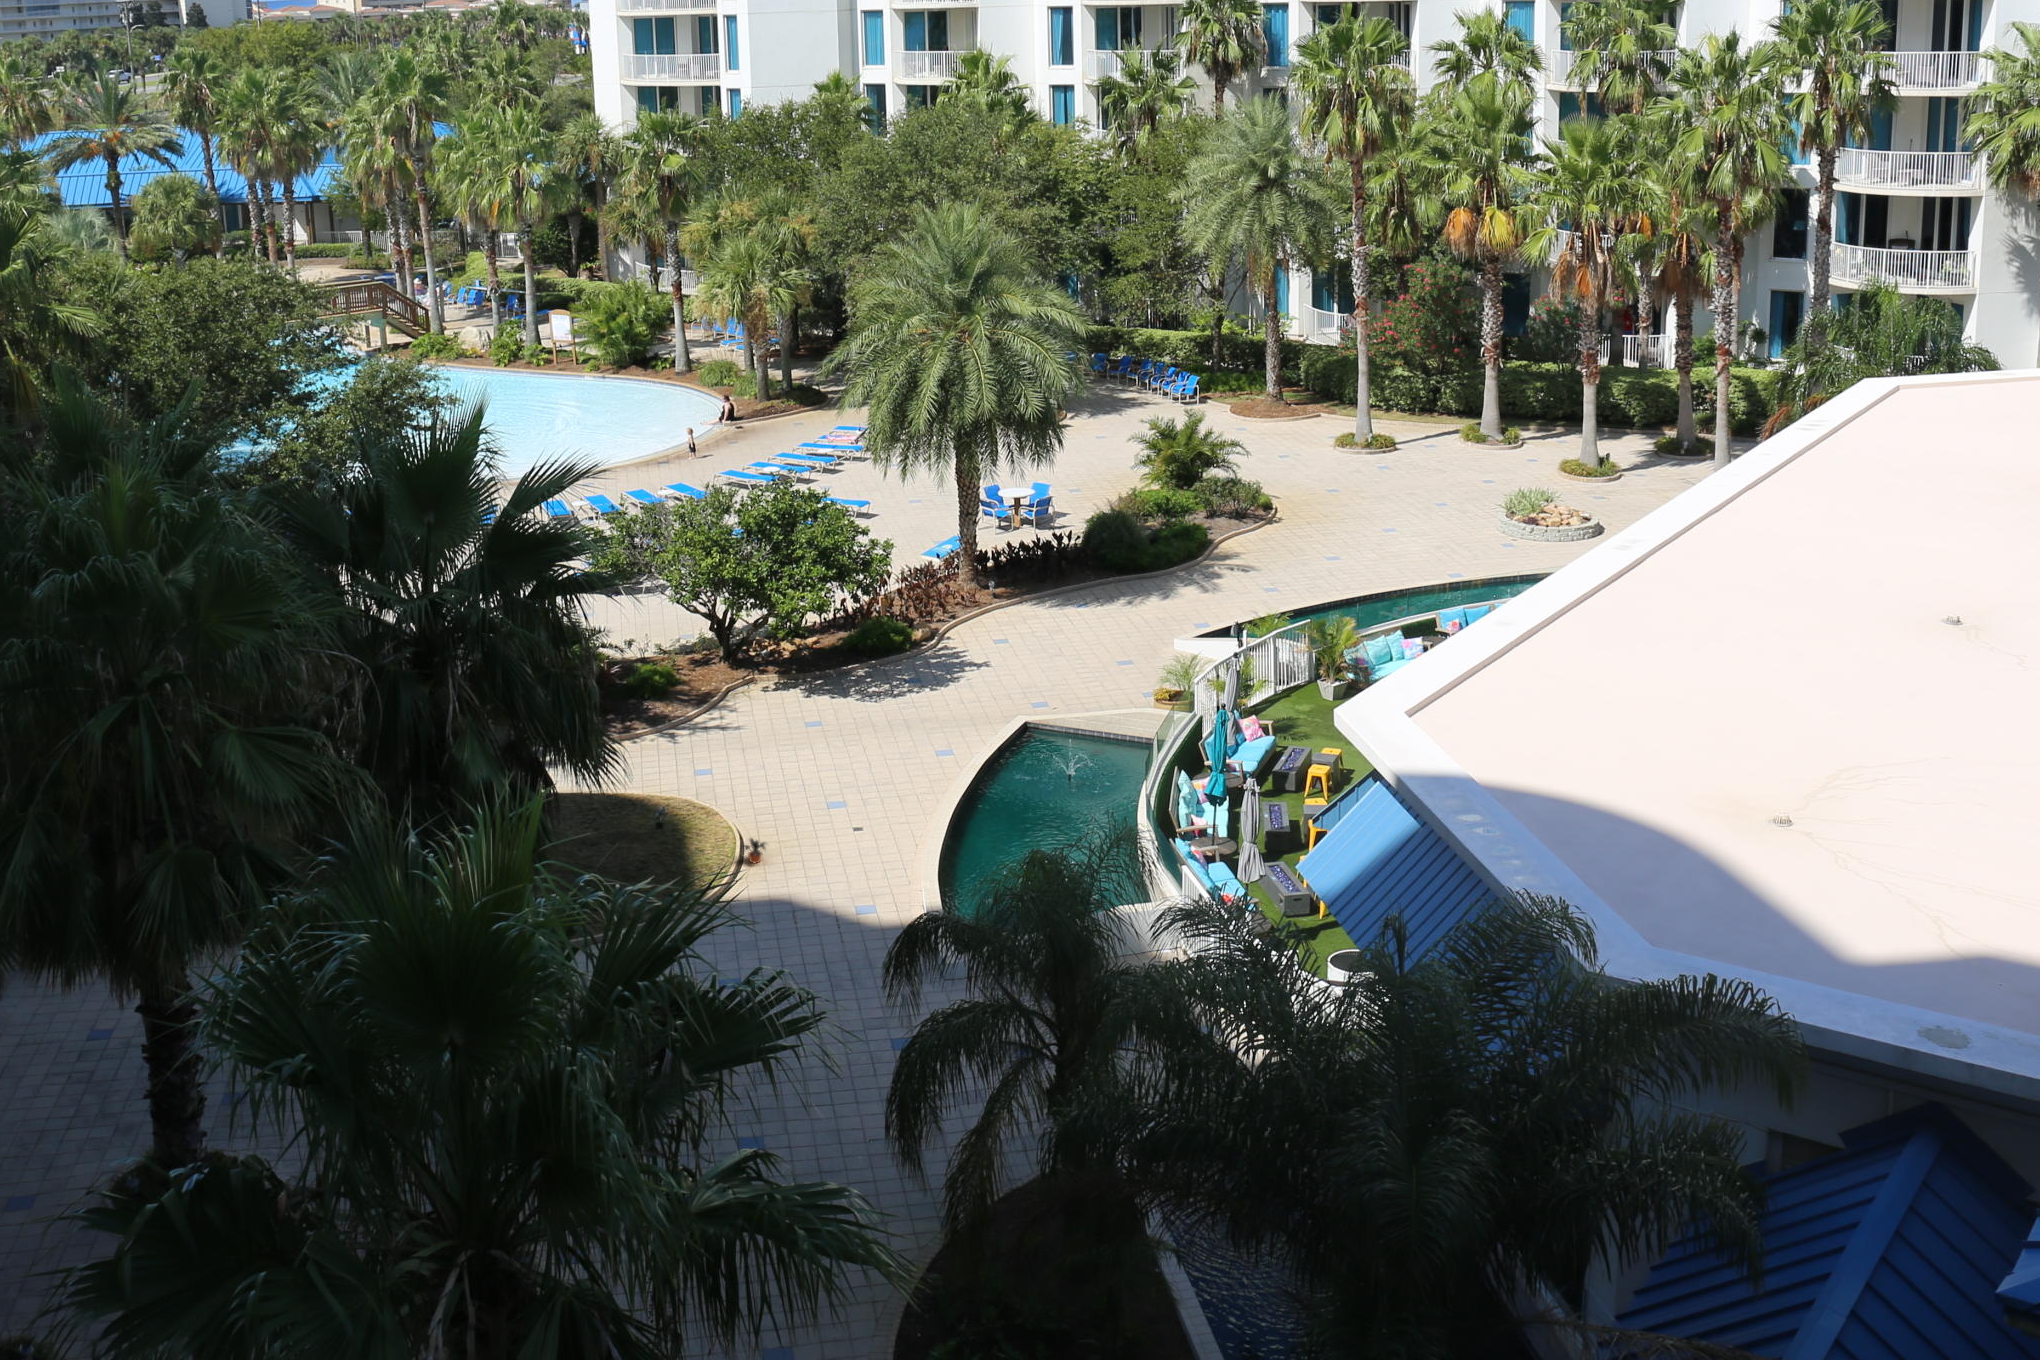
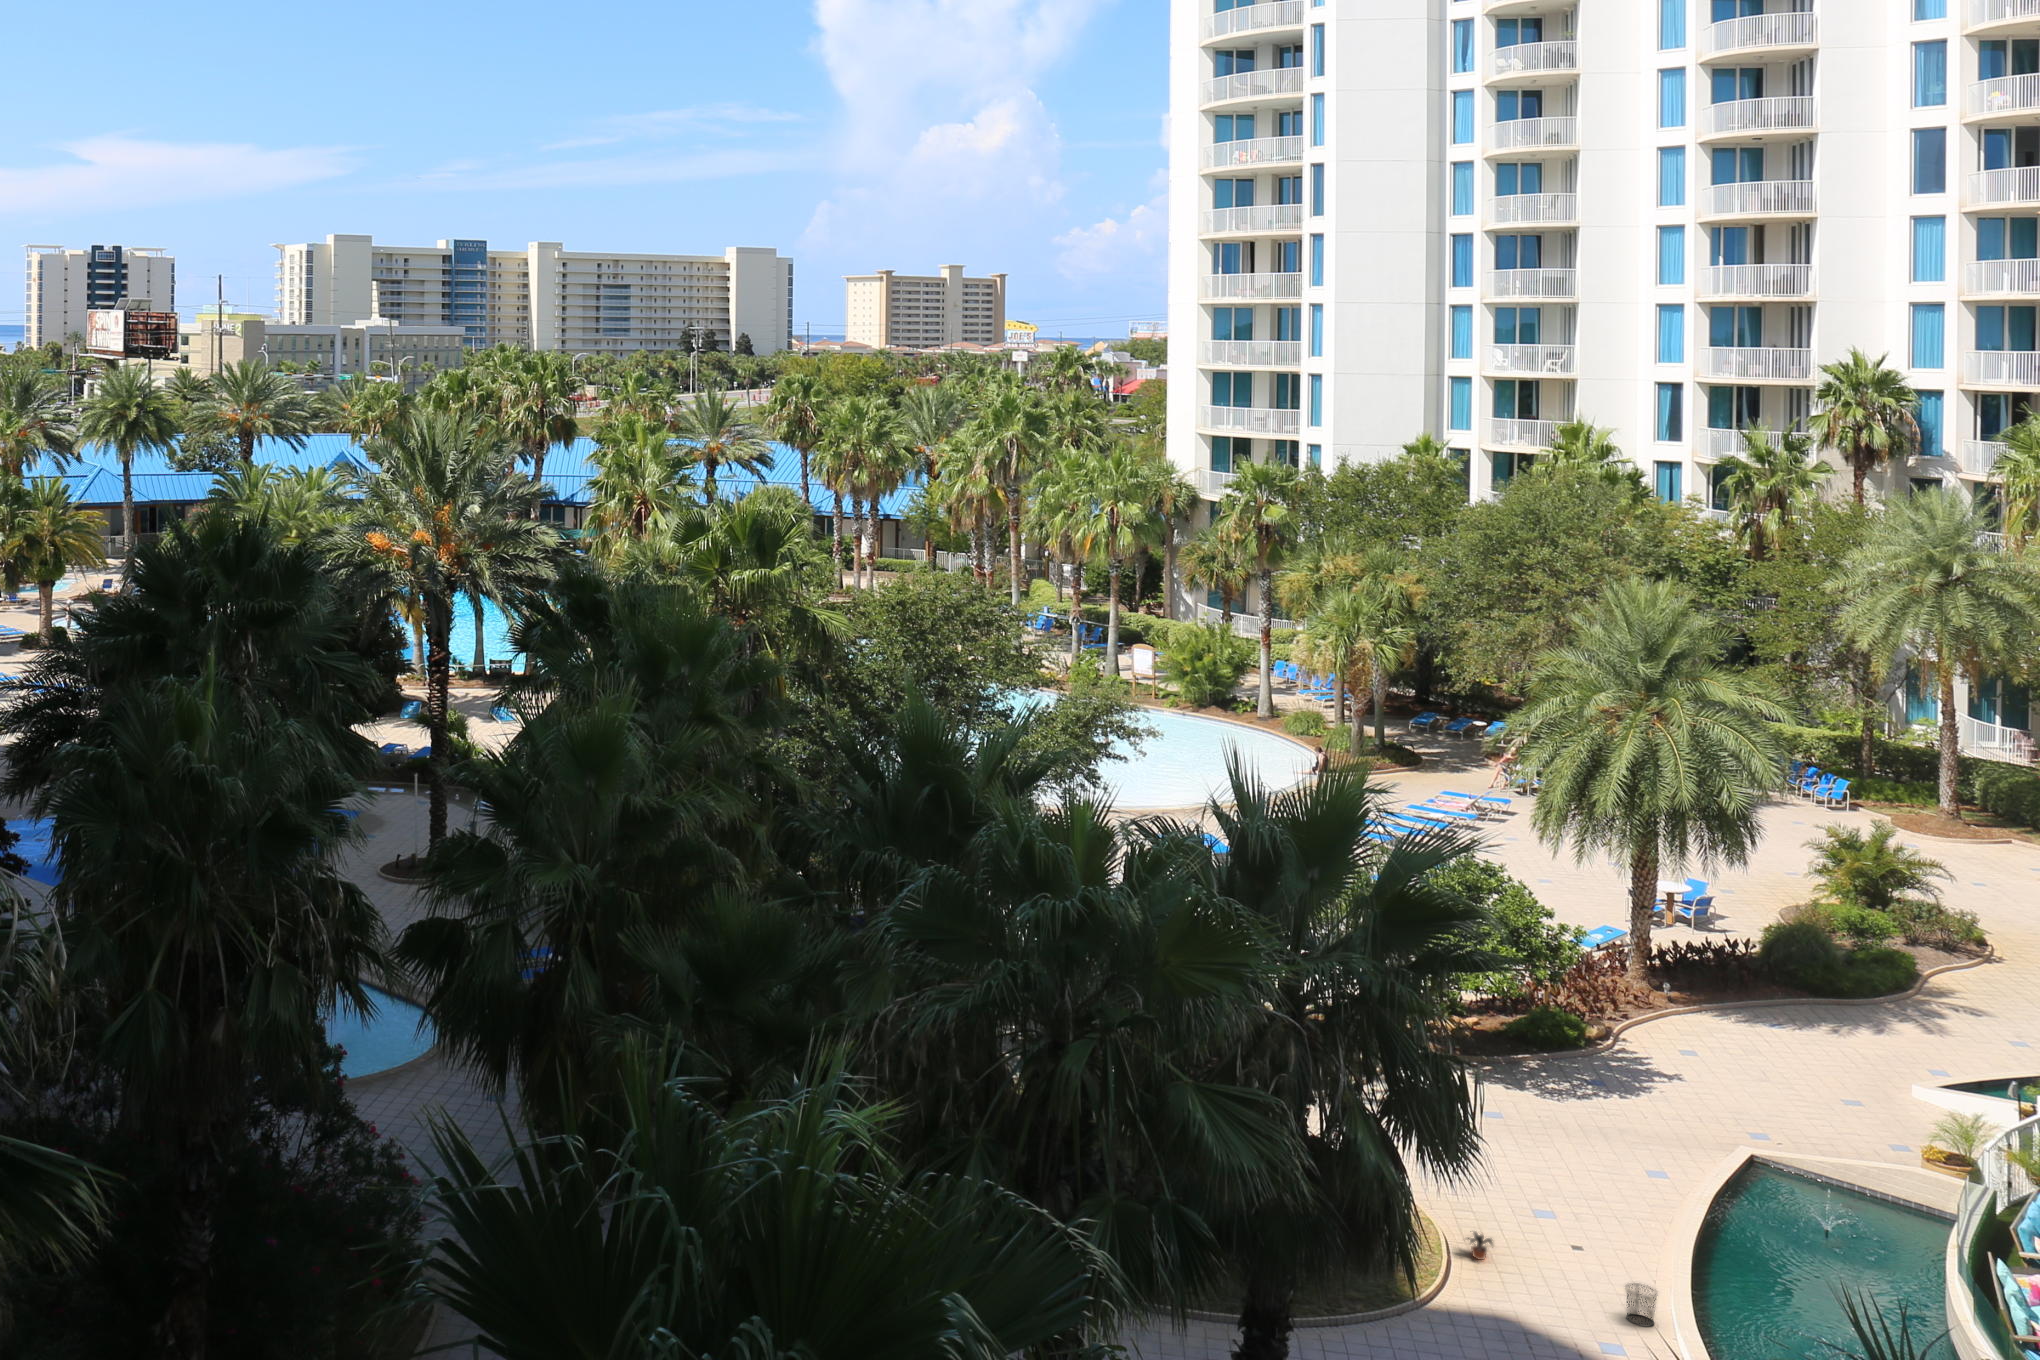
waste bin: none [867,859,894,896] -> present [1626,1283,1657,1325]

